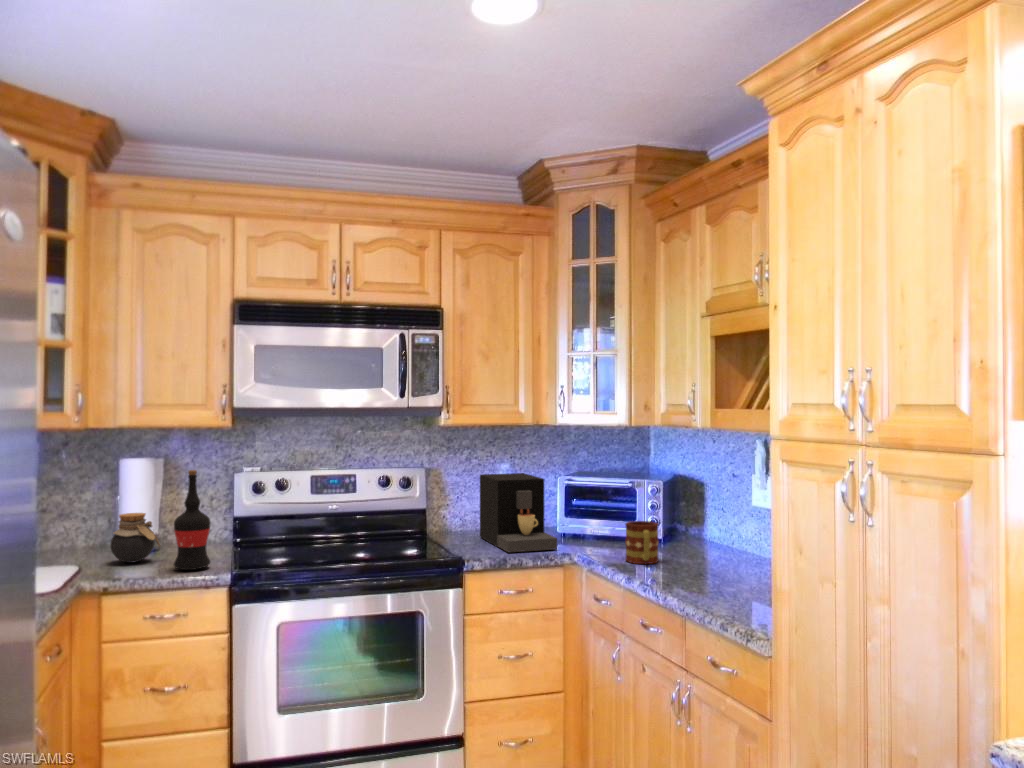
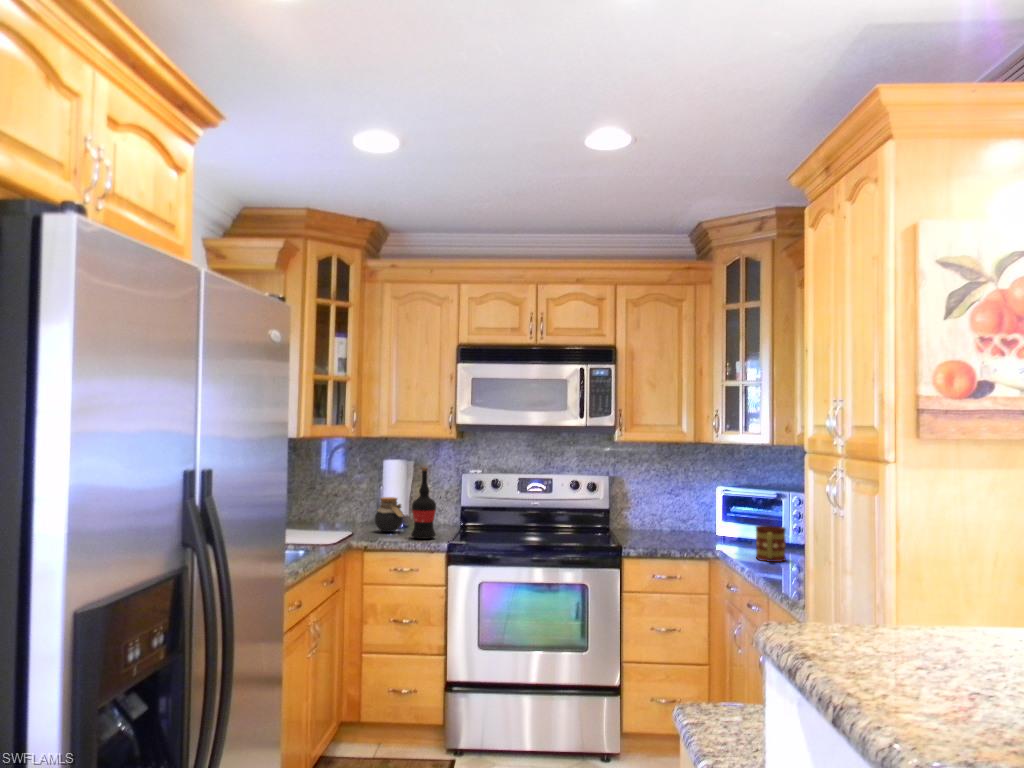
coffee maker: present [480,473,557,552] -> none [650,483,705,546]

